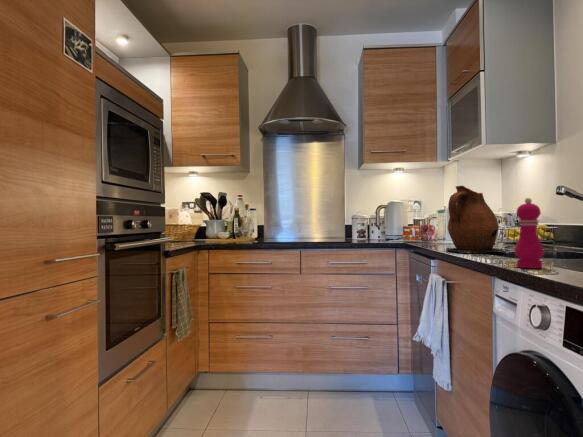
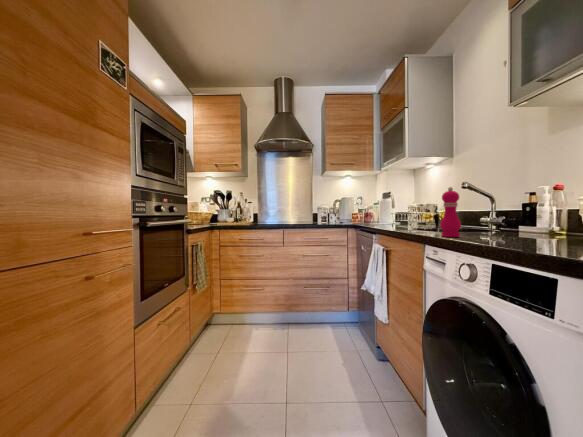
ceramic pitcher: present [447,186,506,253] -> none [383,183,427,229]

